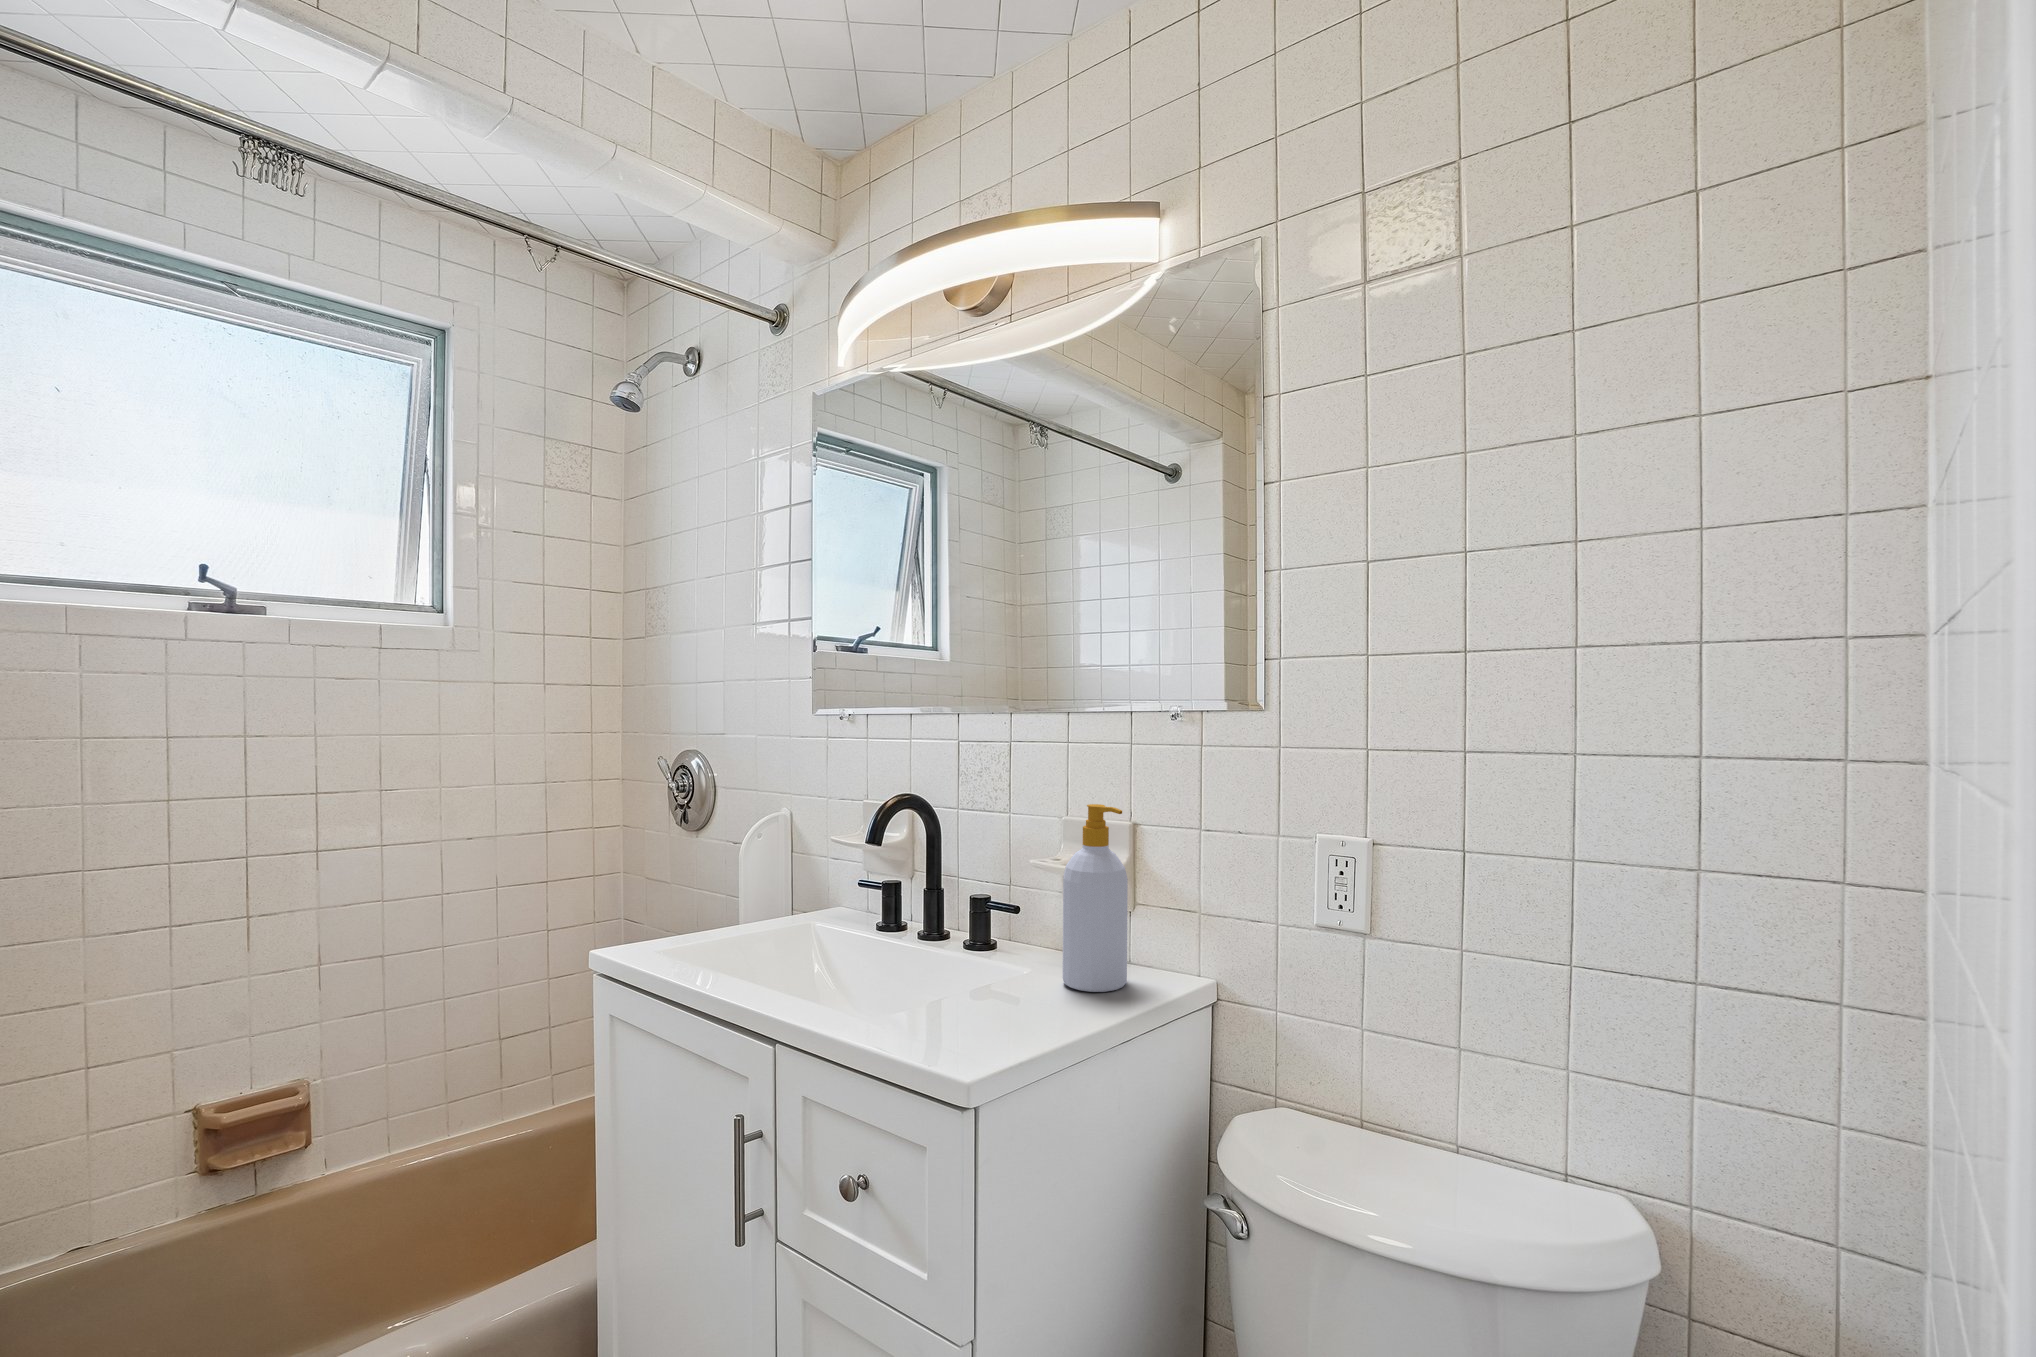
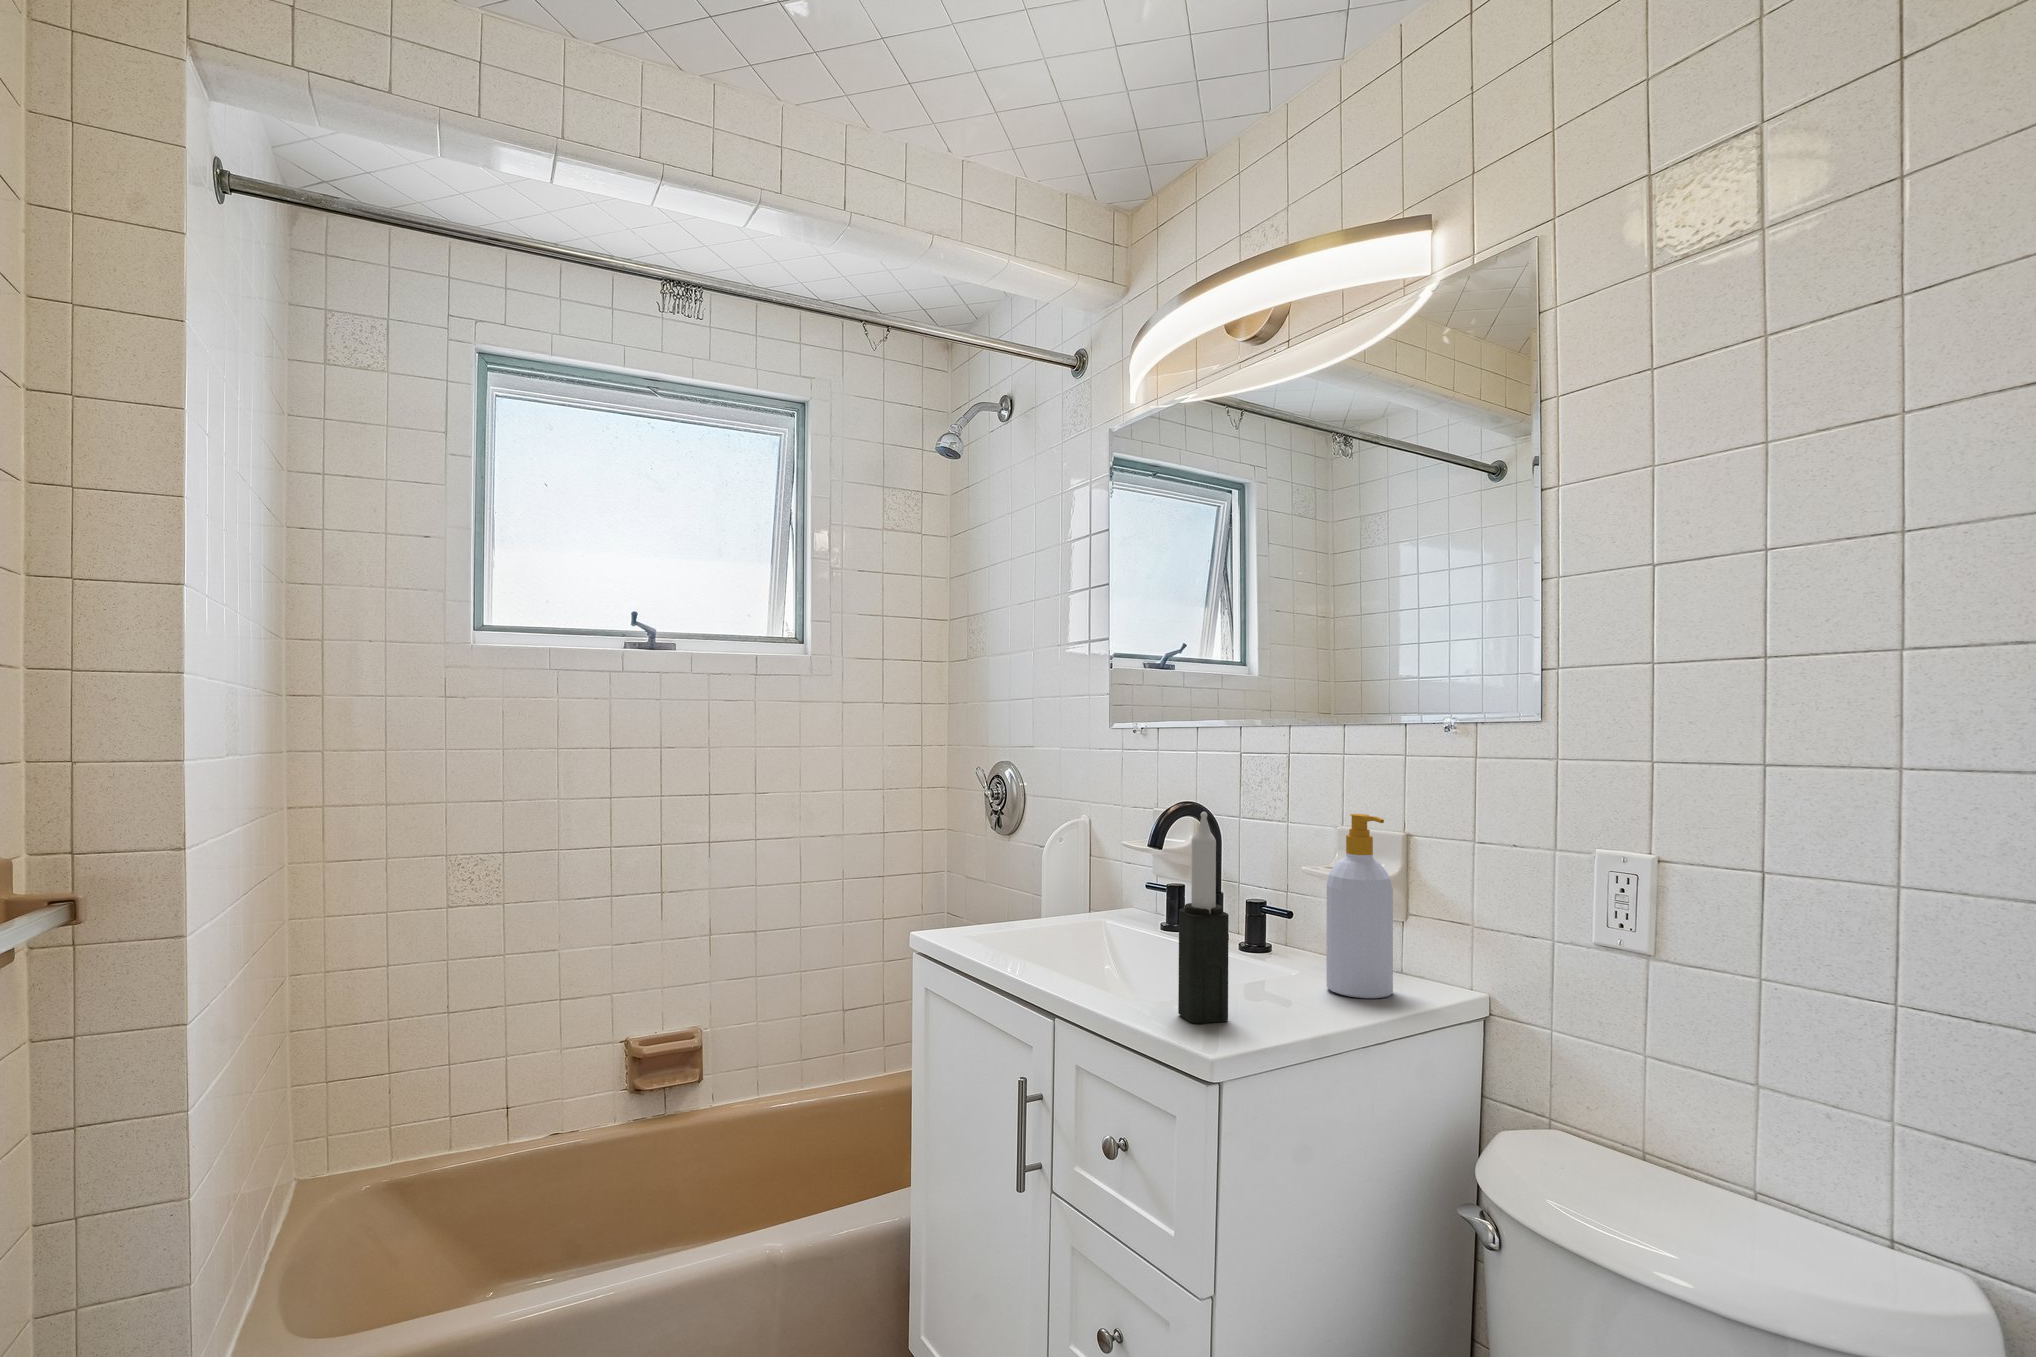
candle: none [923,815,978,1049] -> present [1178,812,1229,1024]

